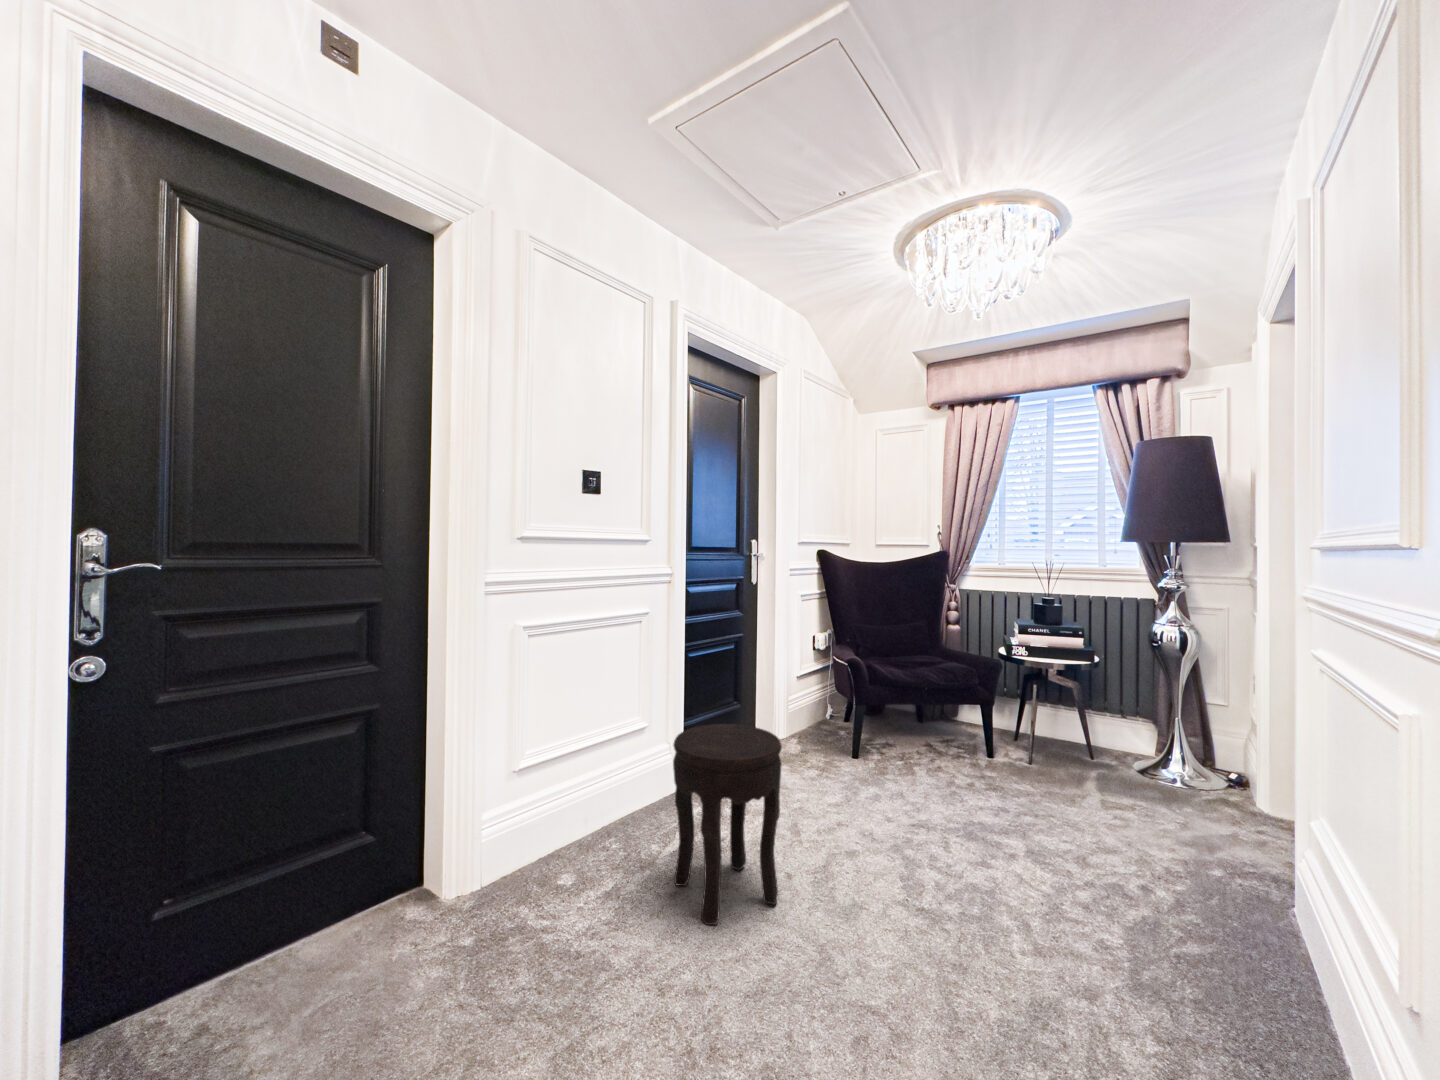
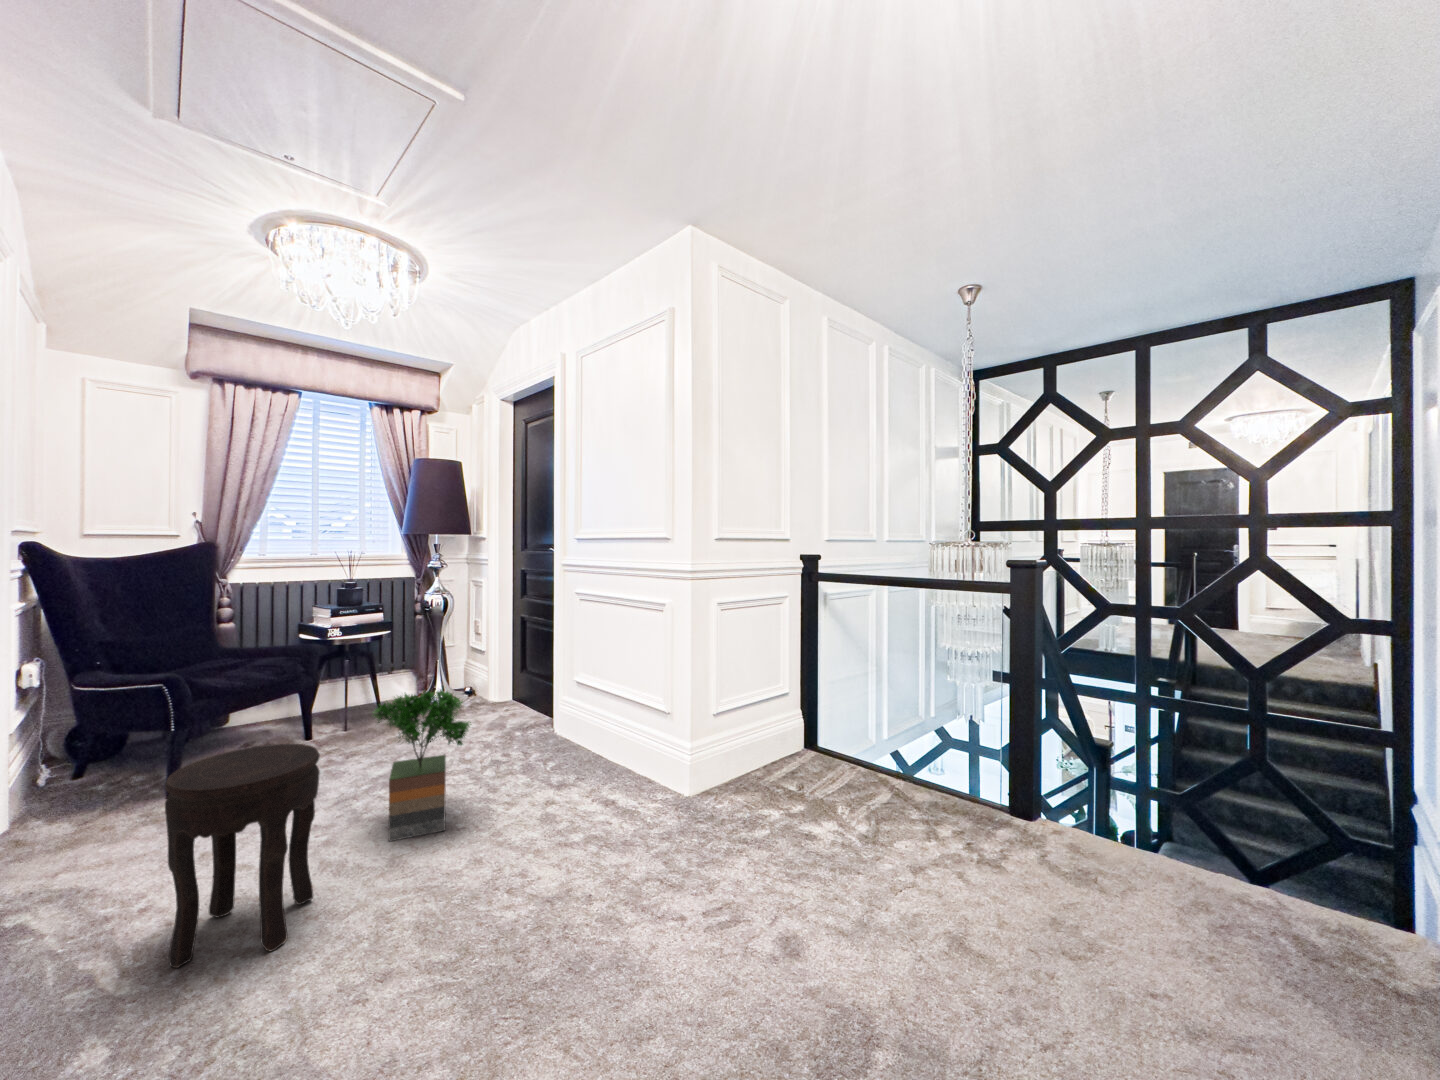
potted tree: none [887,729,1009,939] -> present [374,690,471,842]

